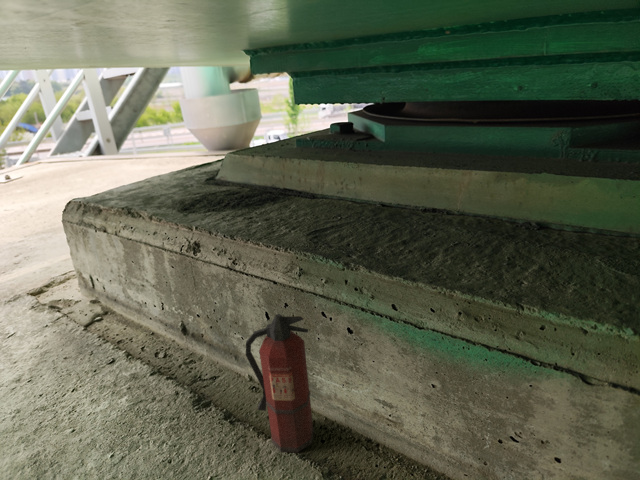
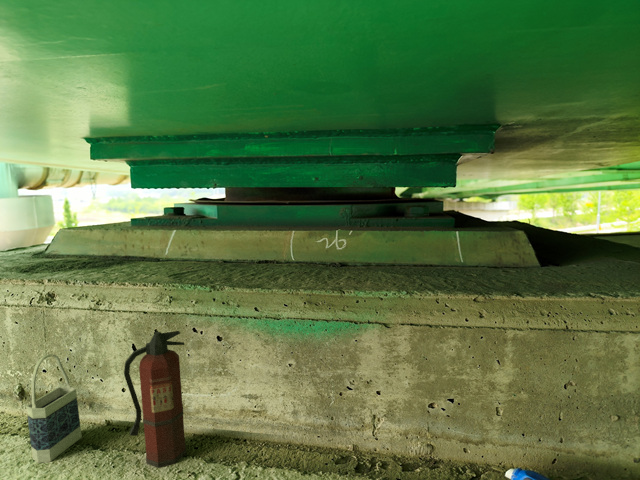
bag: none [174,310,226,409] -> present [26,354,82,463]

